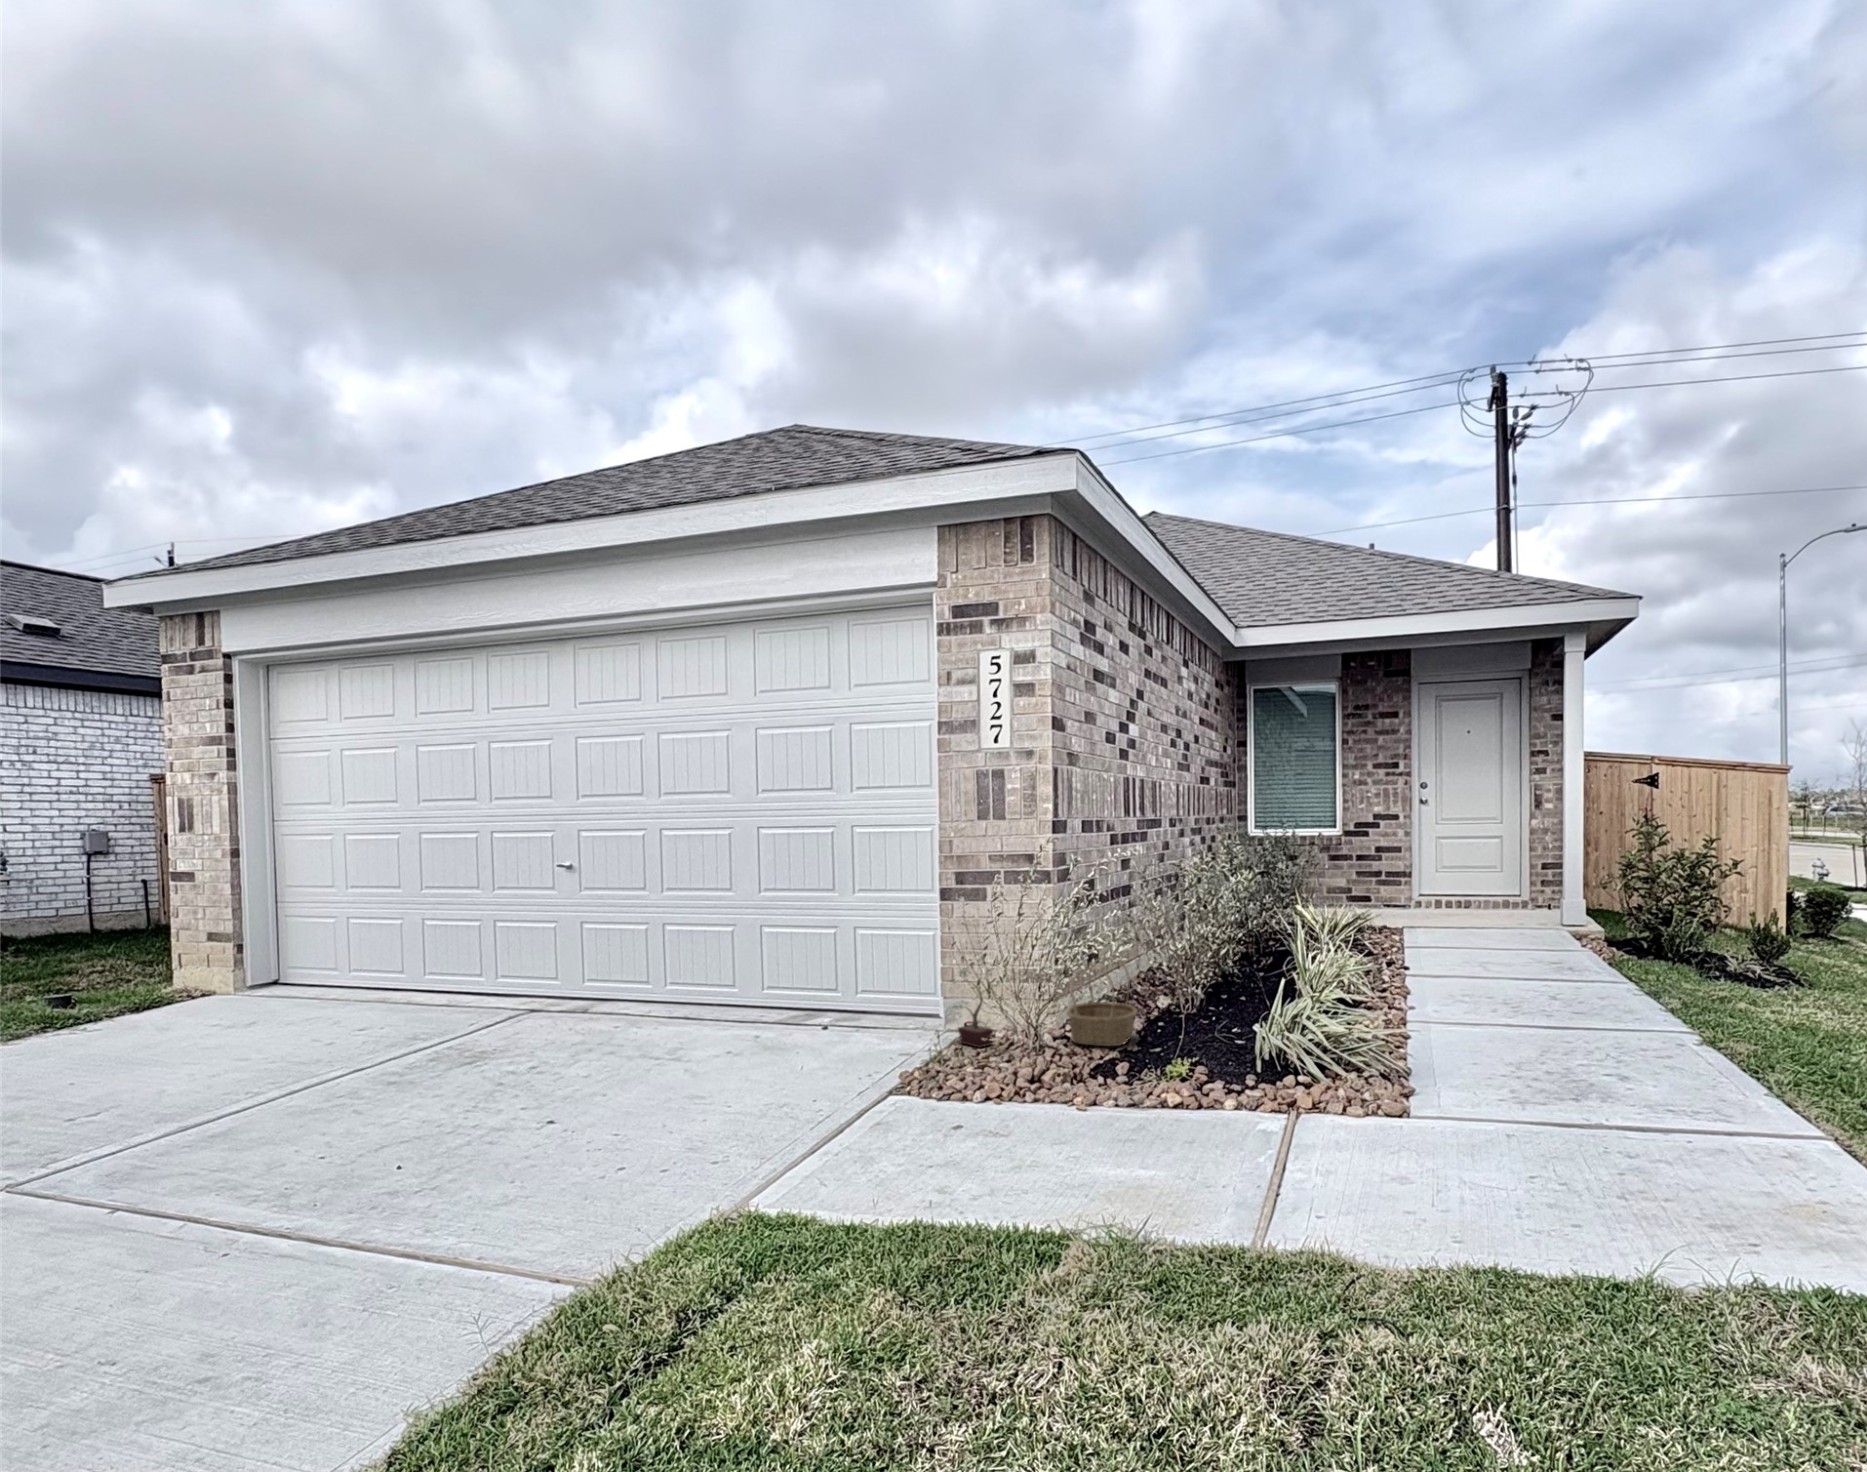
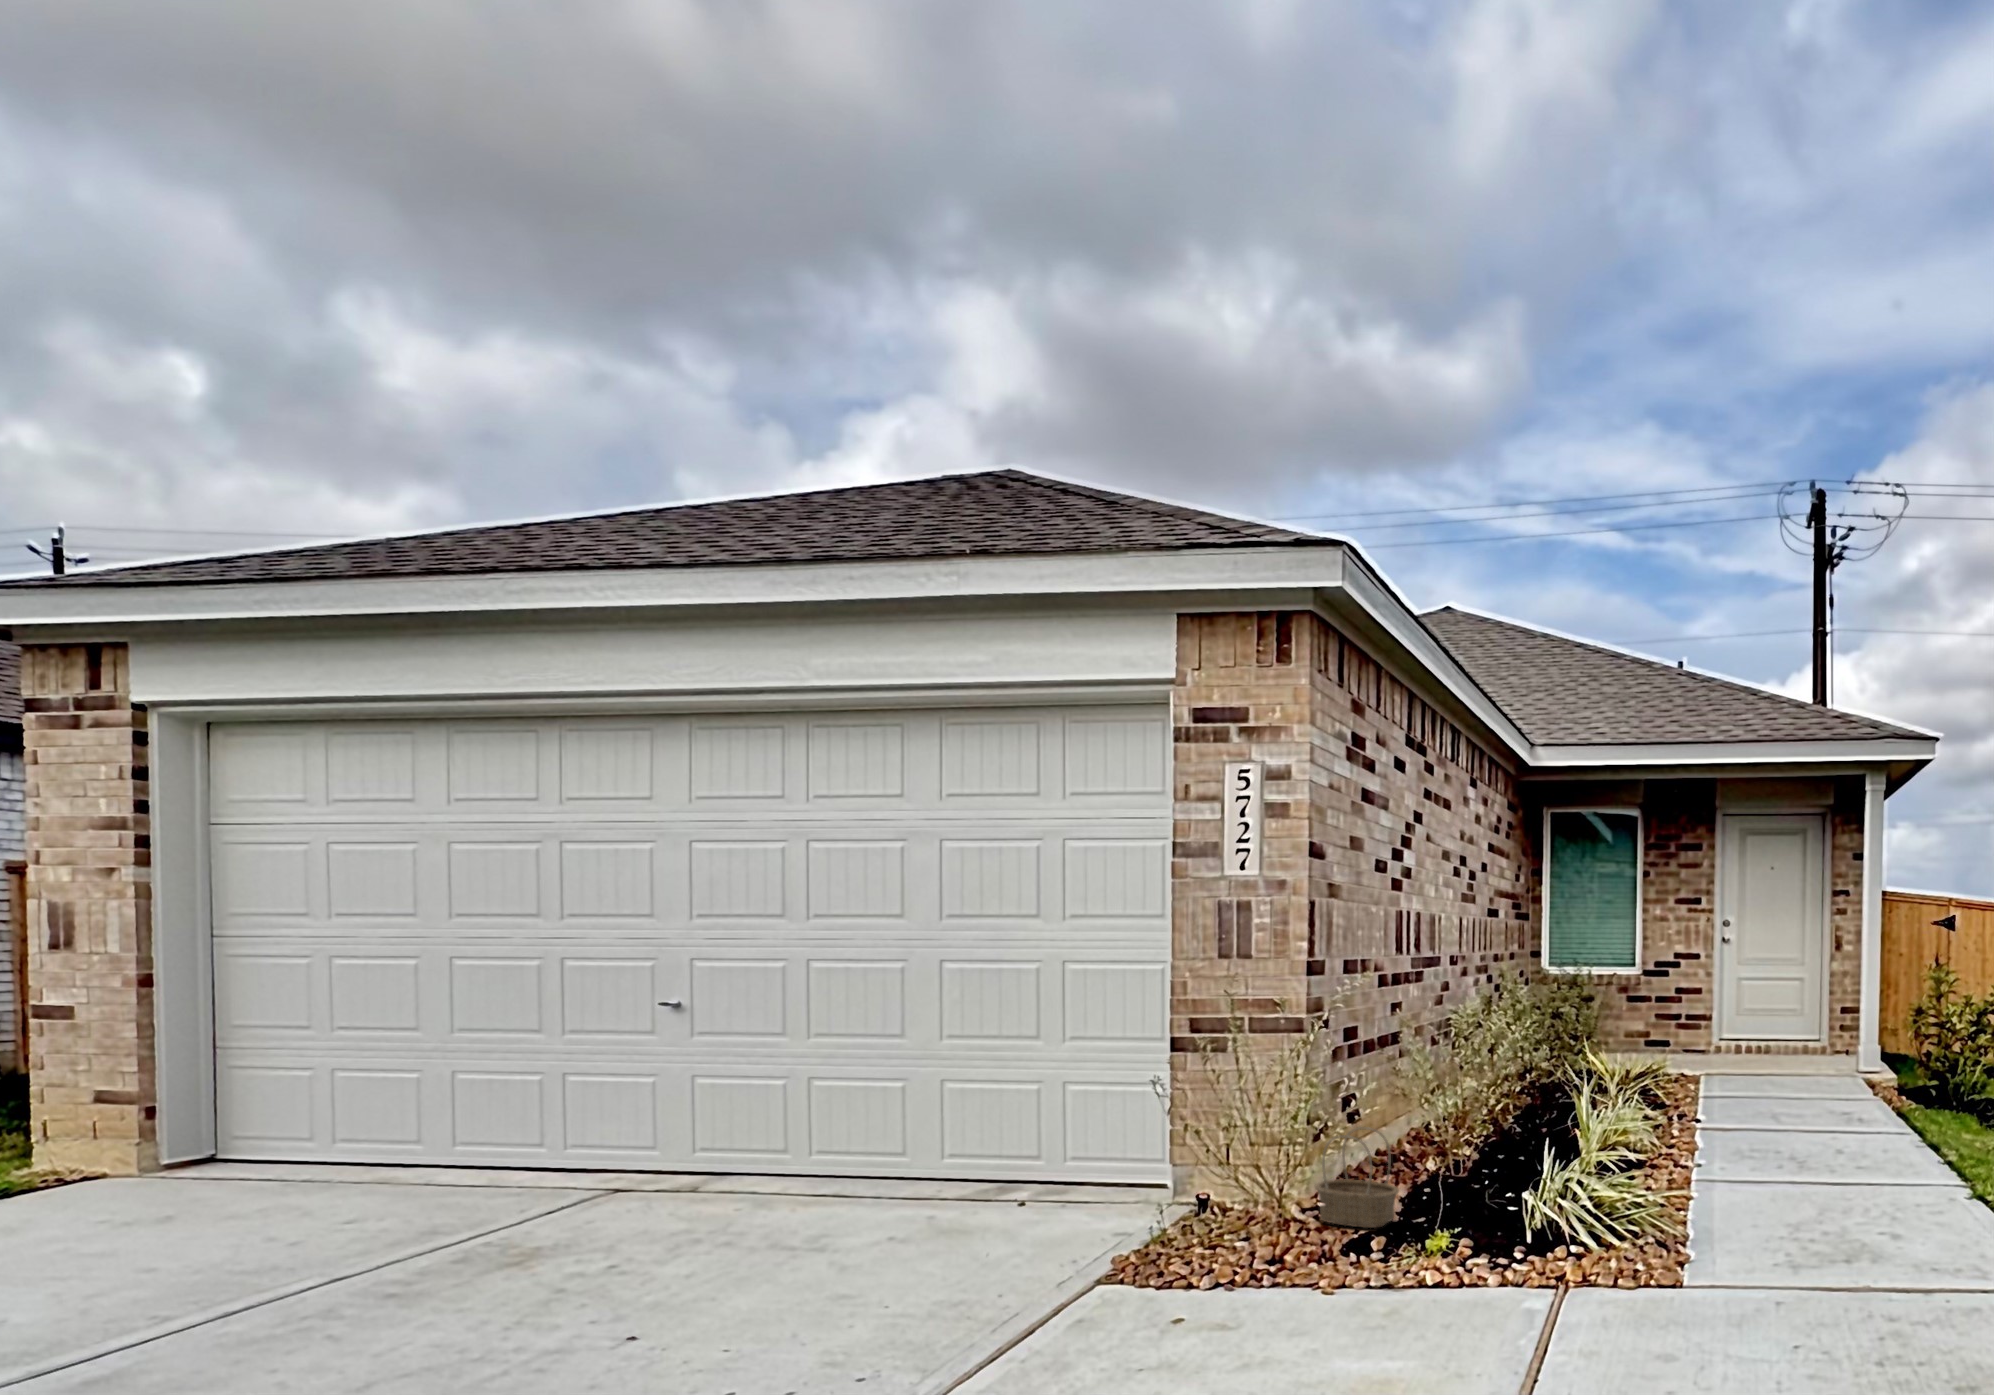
potted plant: present [955,957,1002,1048] -> none [1180,1114,1246,1220]

